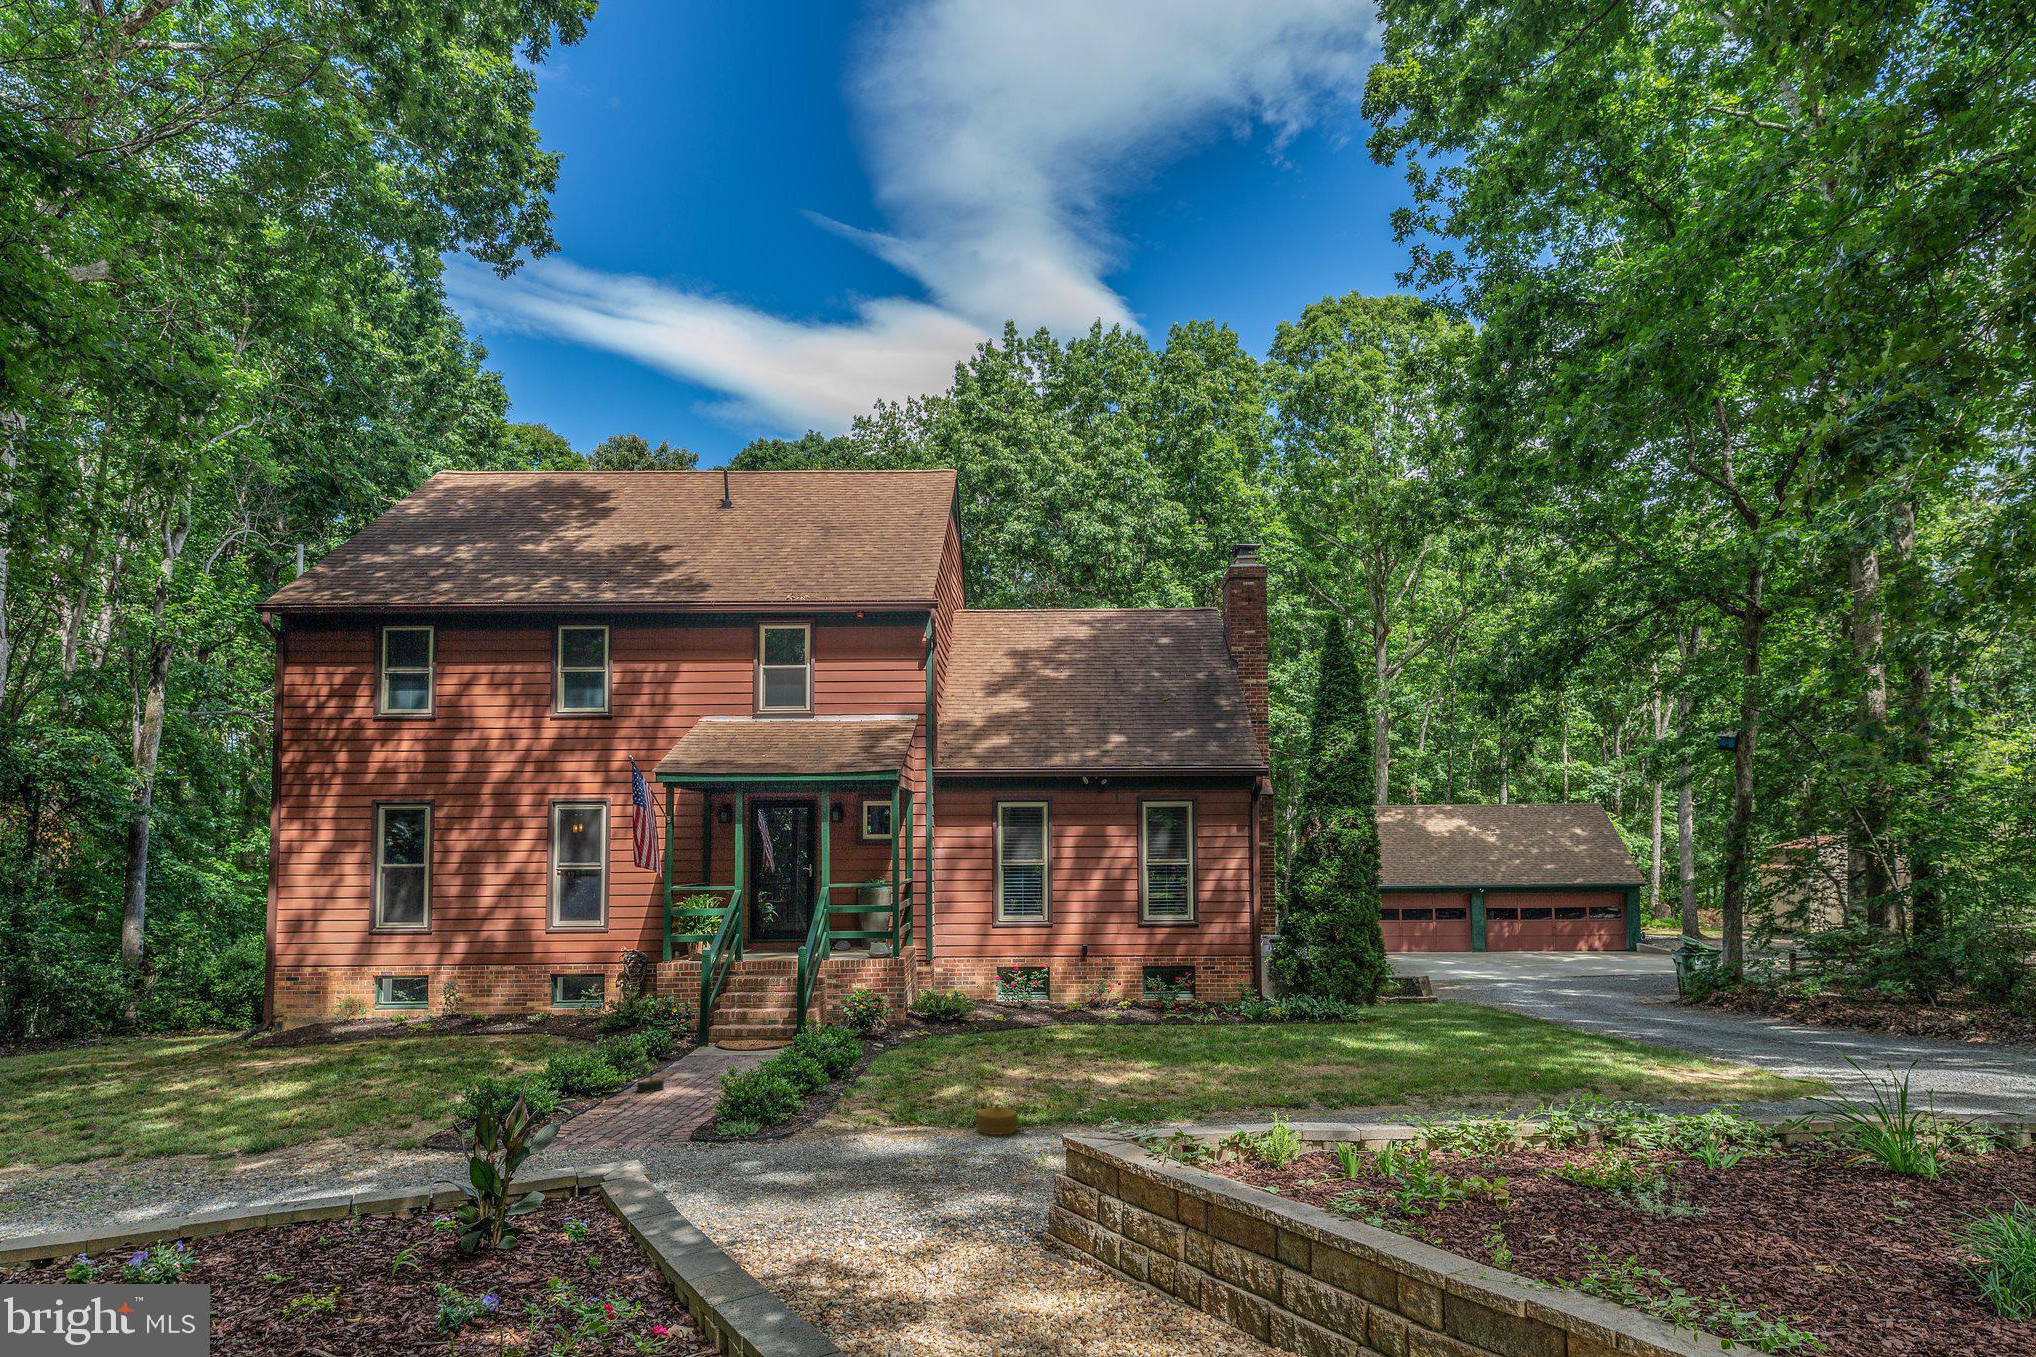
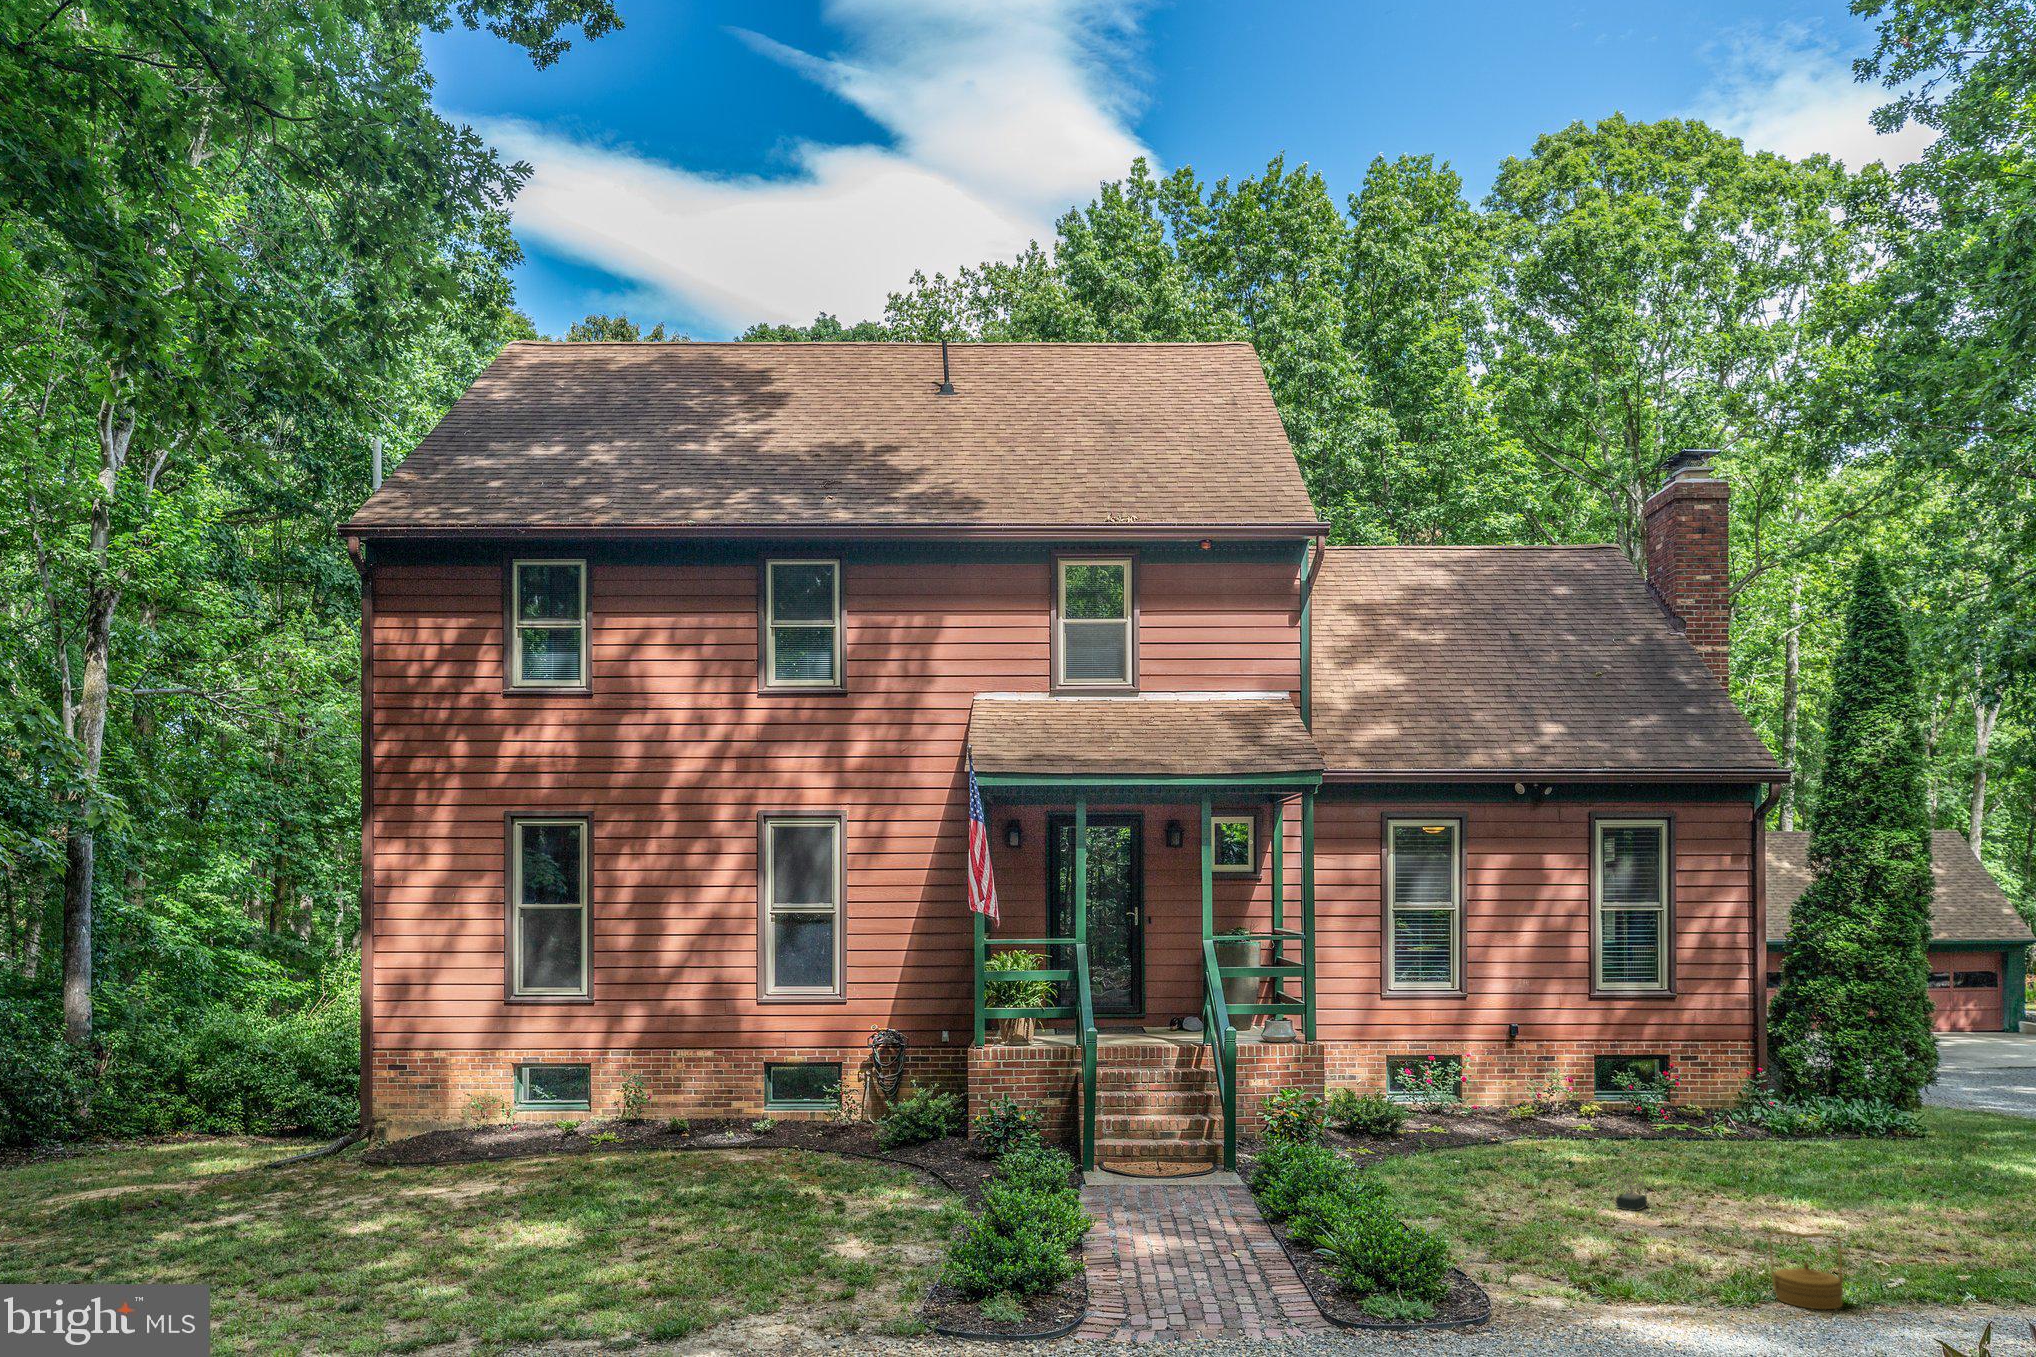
decorative plant: present [630,1061,665,1093] -> present [1608,1168,1647,1211]

